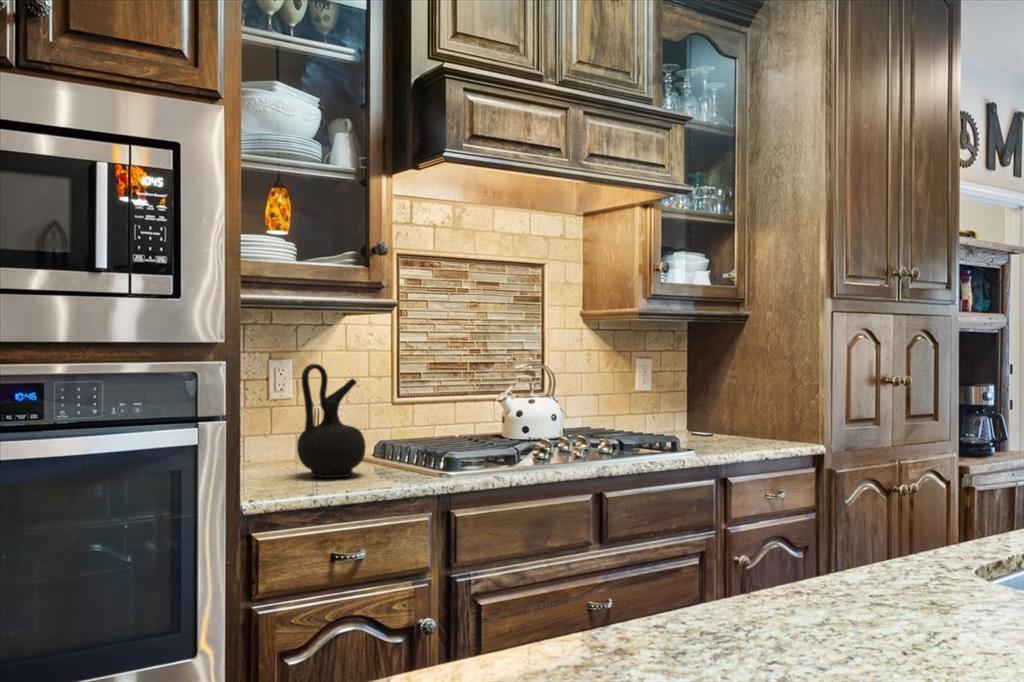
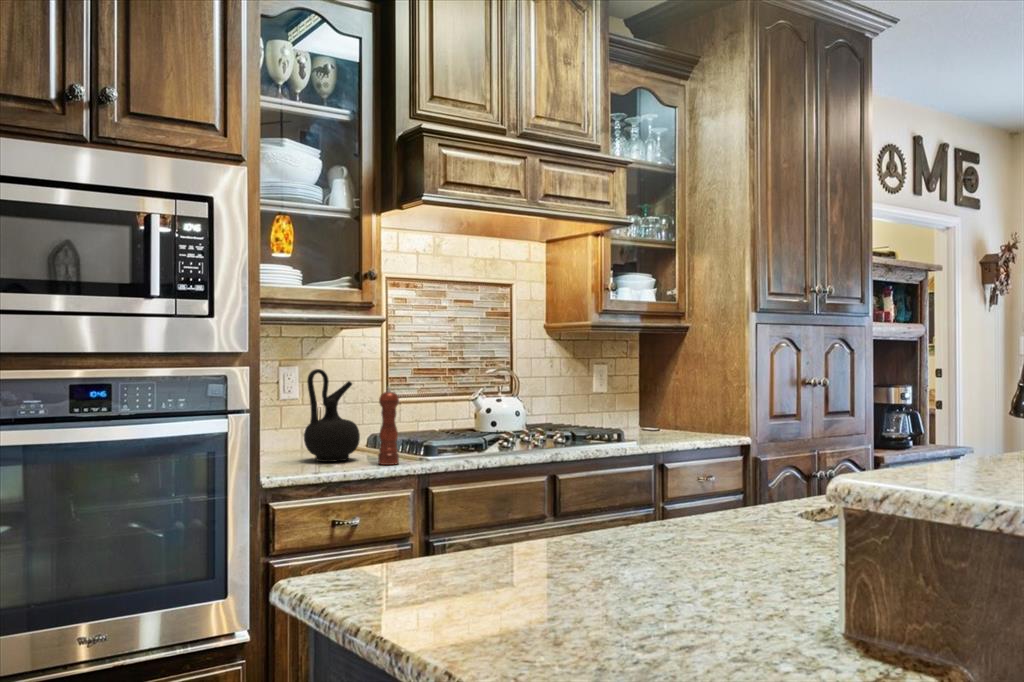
pepper mill: none [389,385,414,483] -> present [378,386,399,465]

